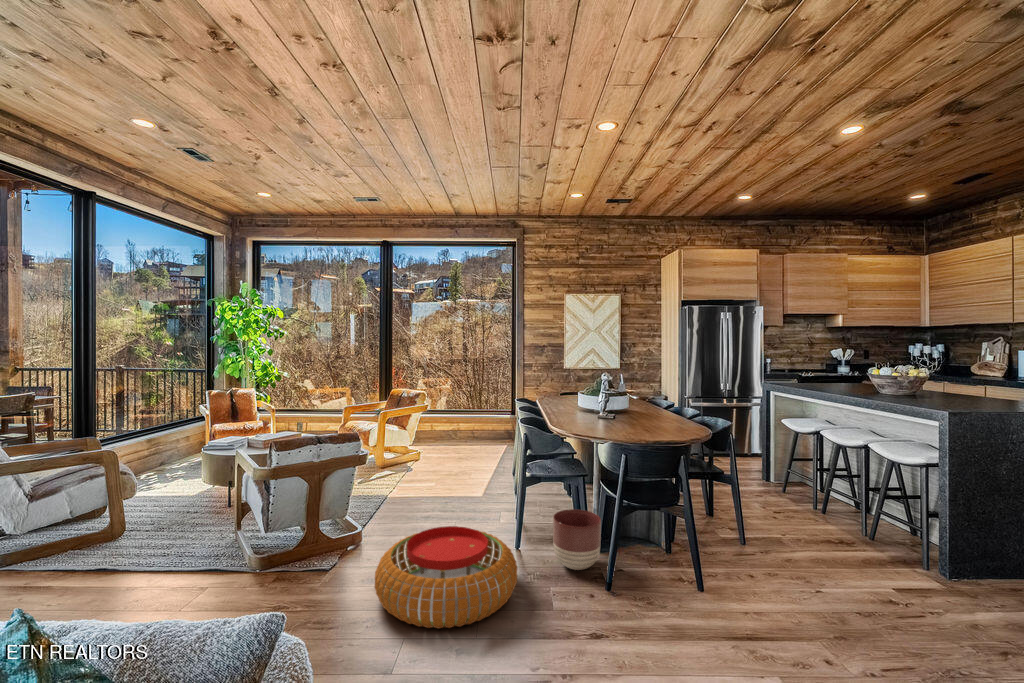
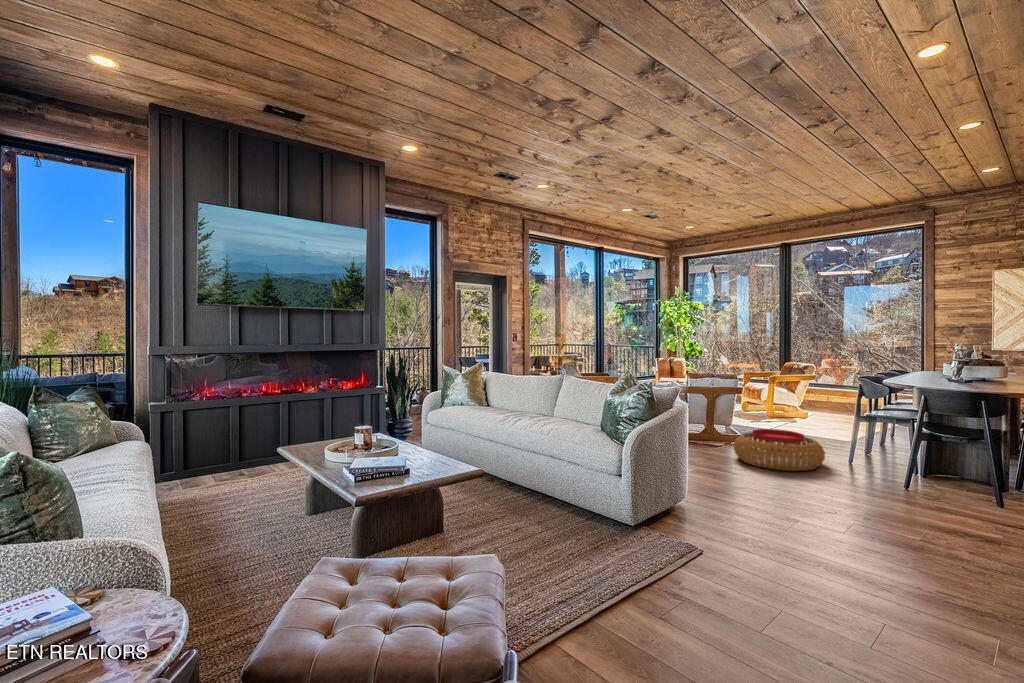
planter: present [553,509,601,570] -> none [863,436,904,474]

